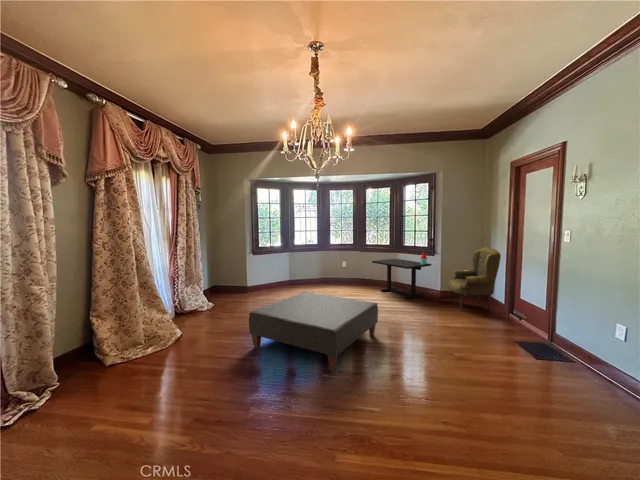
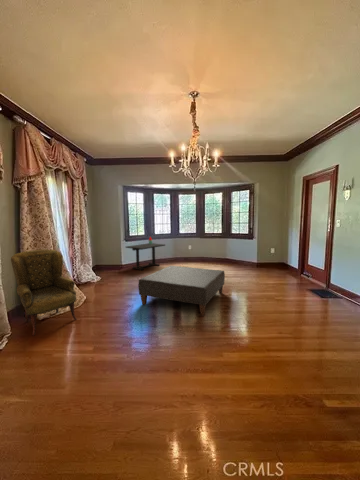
armchair: present [448,247,501,311] -> present [11,249,77,335]
side table: present [372,253,431,299] -> present [126,237,165,270]

